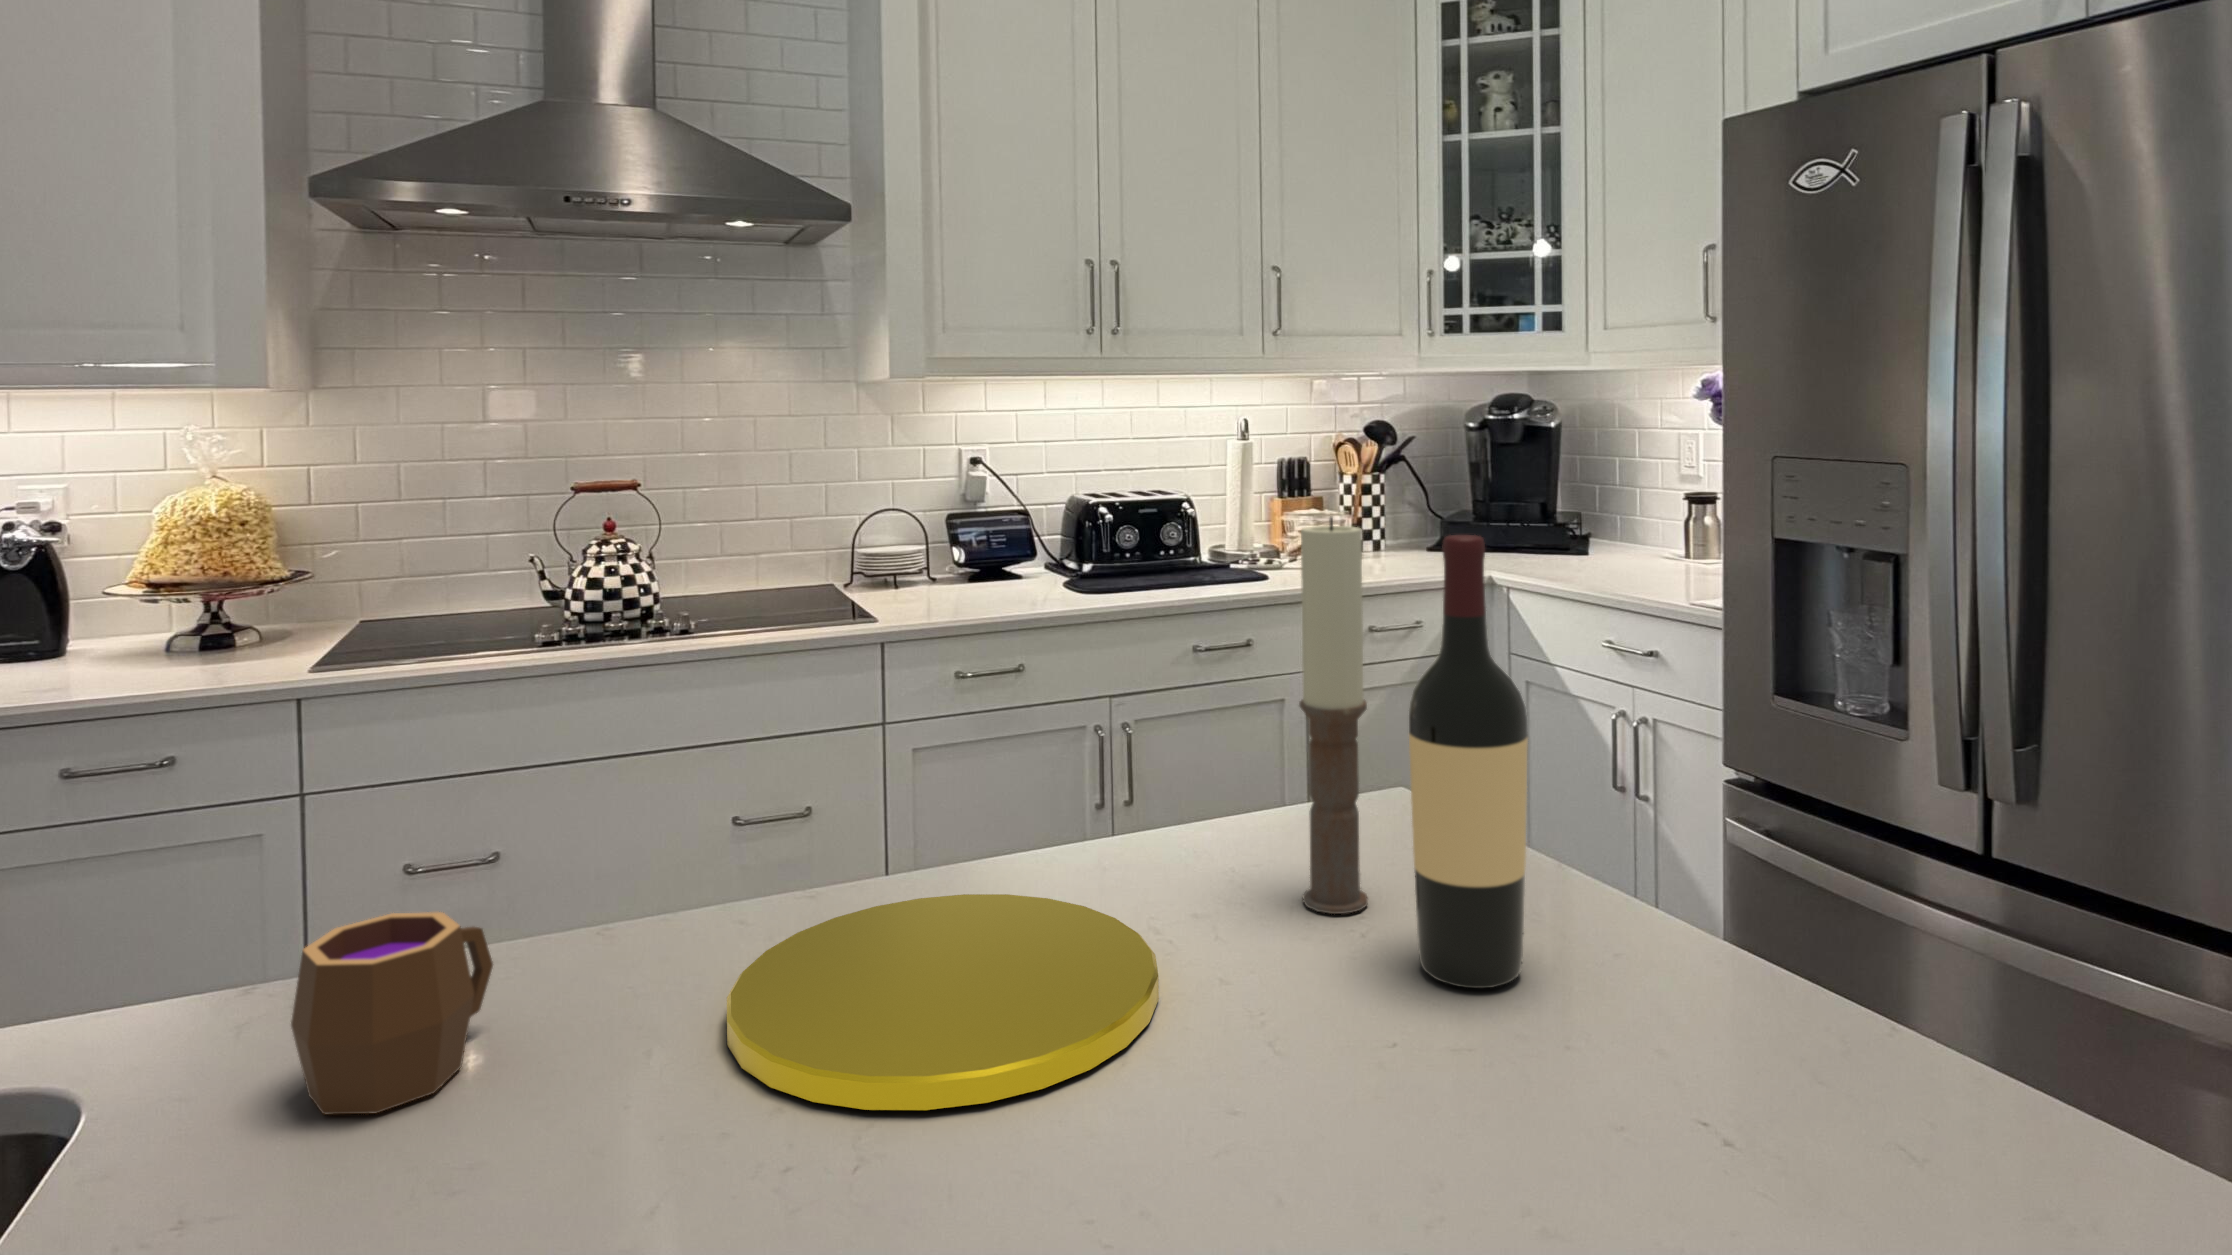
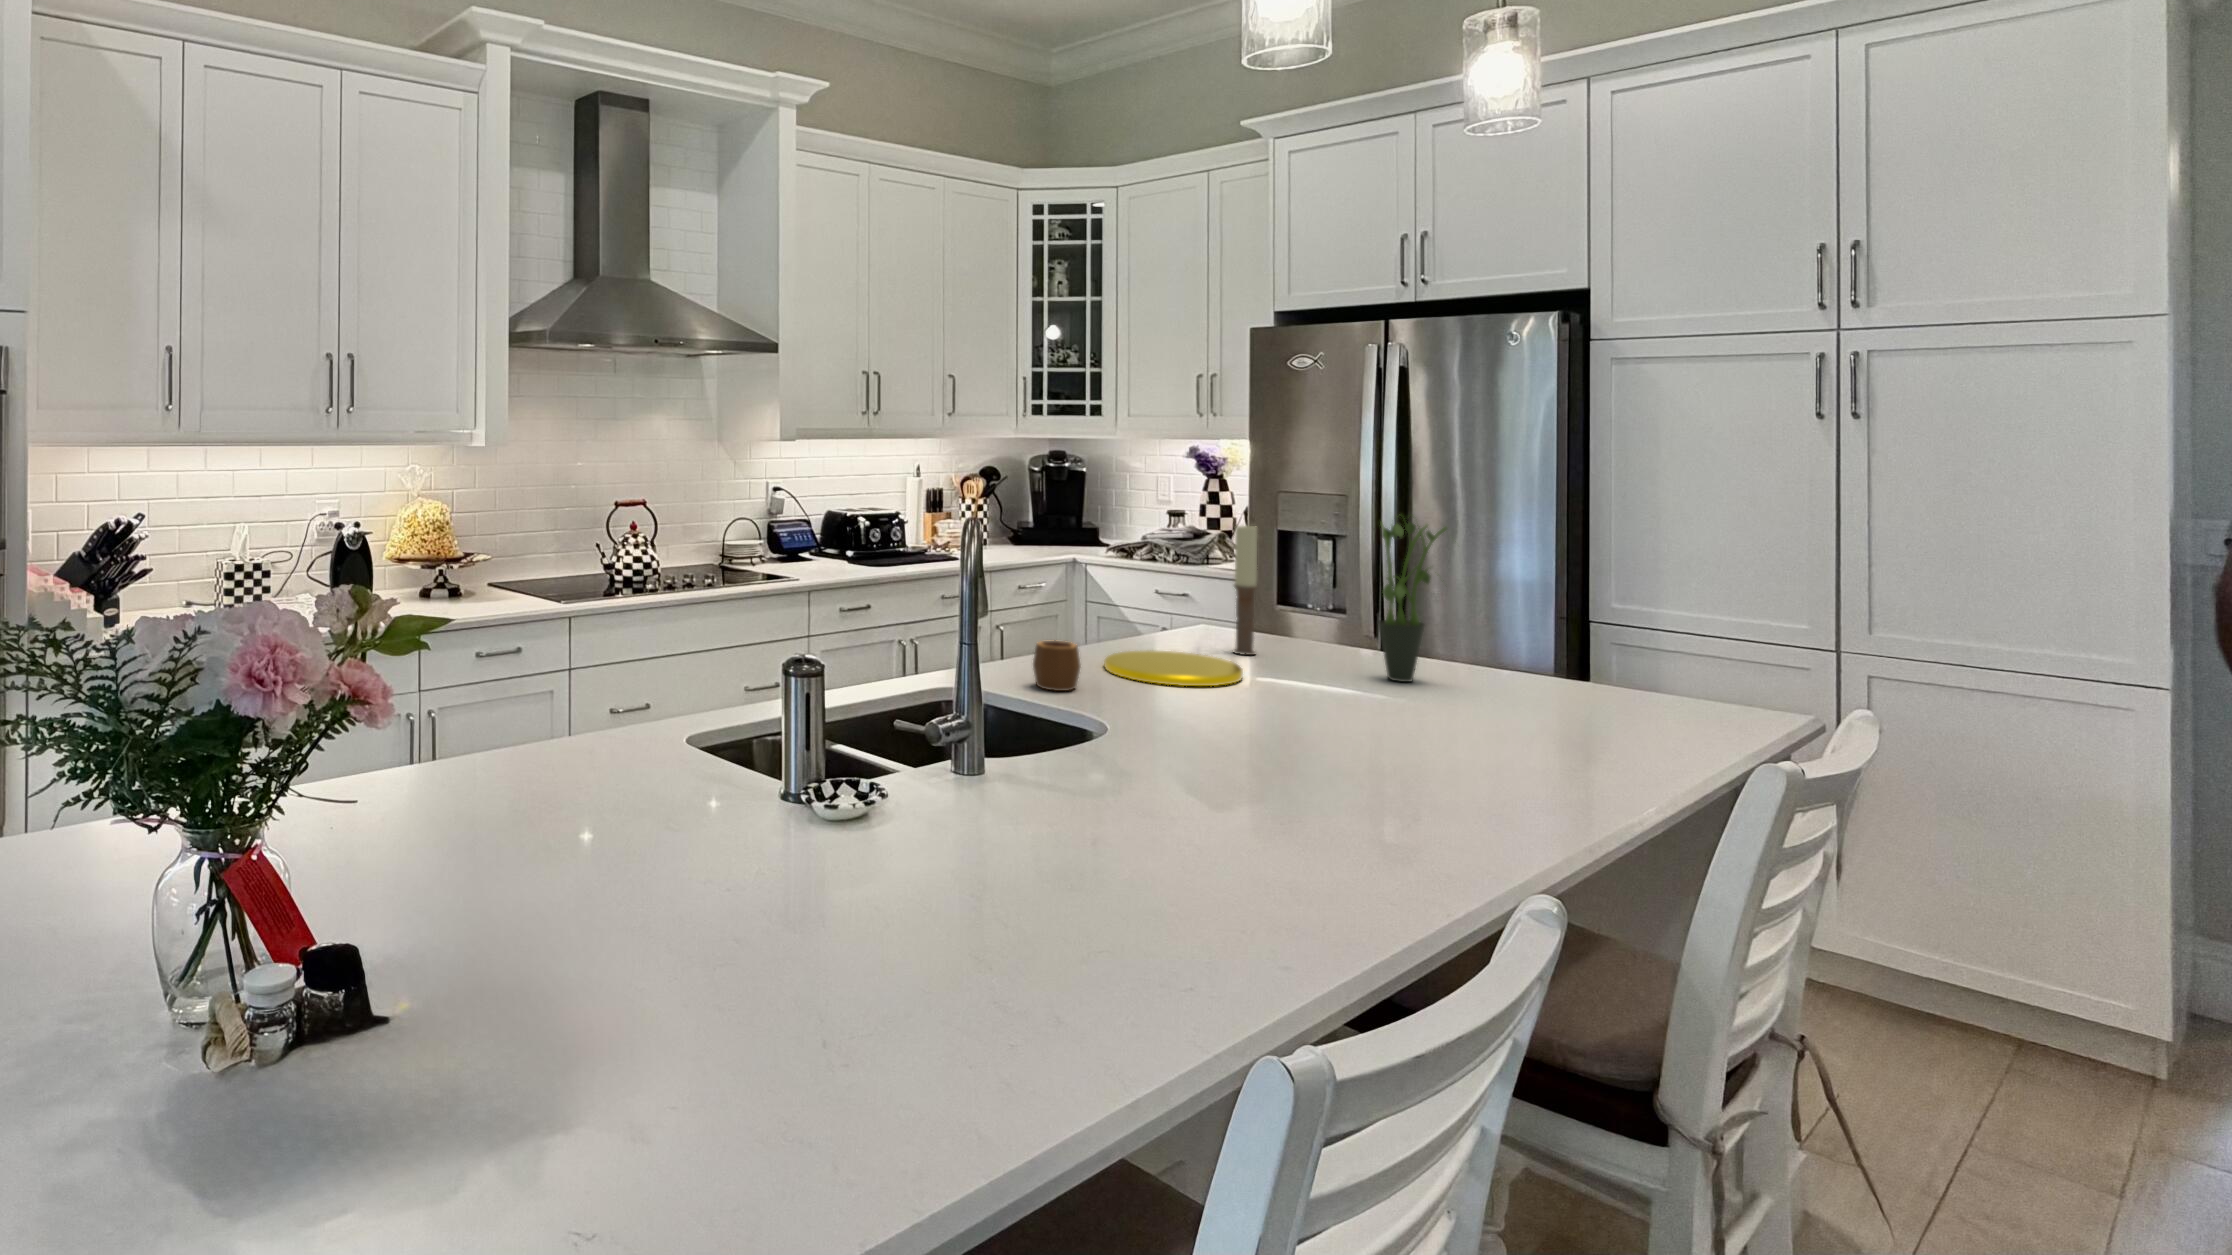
potted plant: none [1615,484,1898,1120] -> present [1379,516,1447,682]
wine bottle: present [1409,535,1528,988] -> none [1290,528,1330,666]

